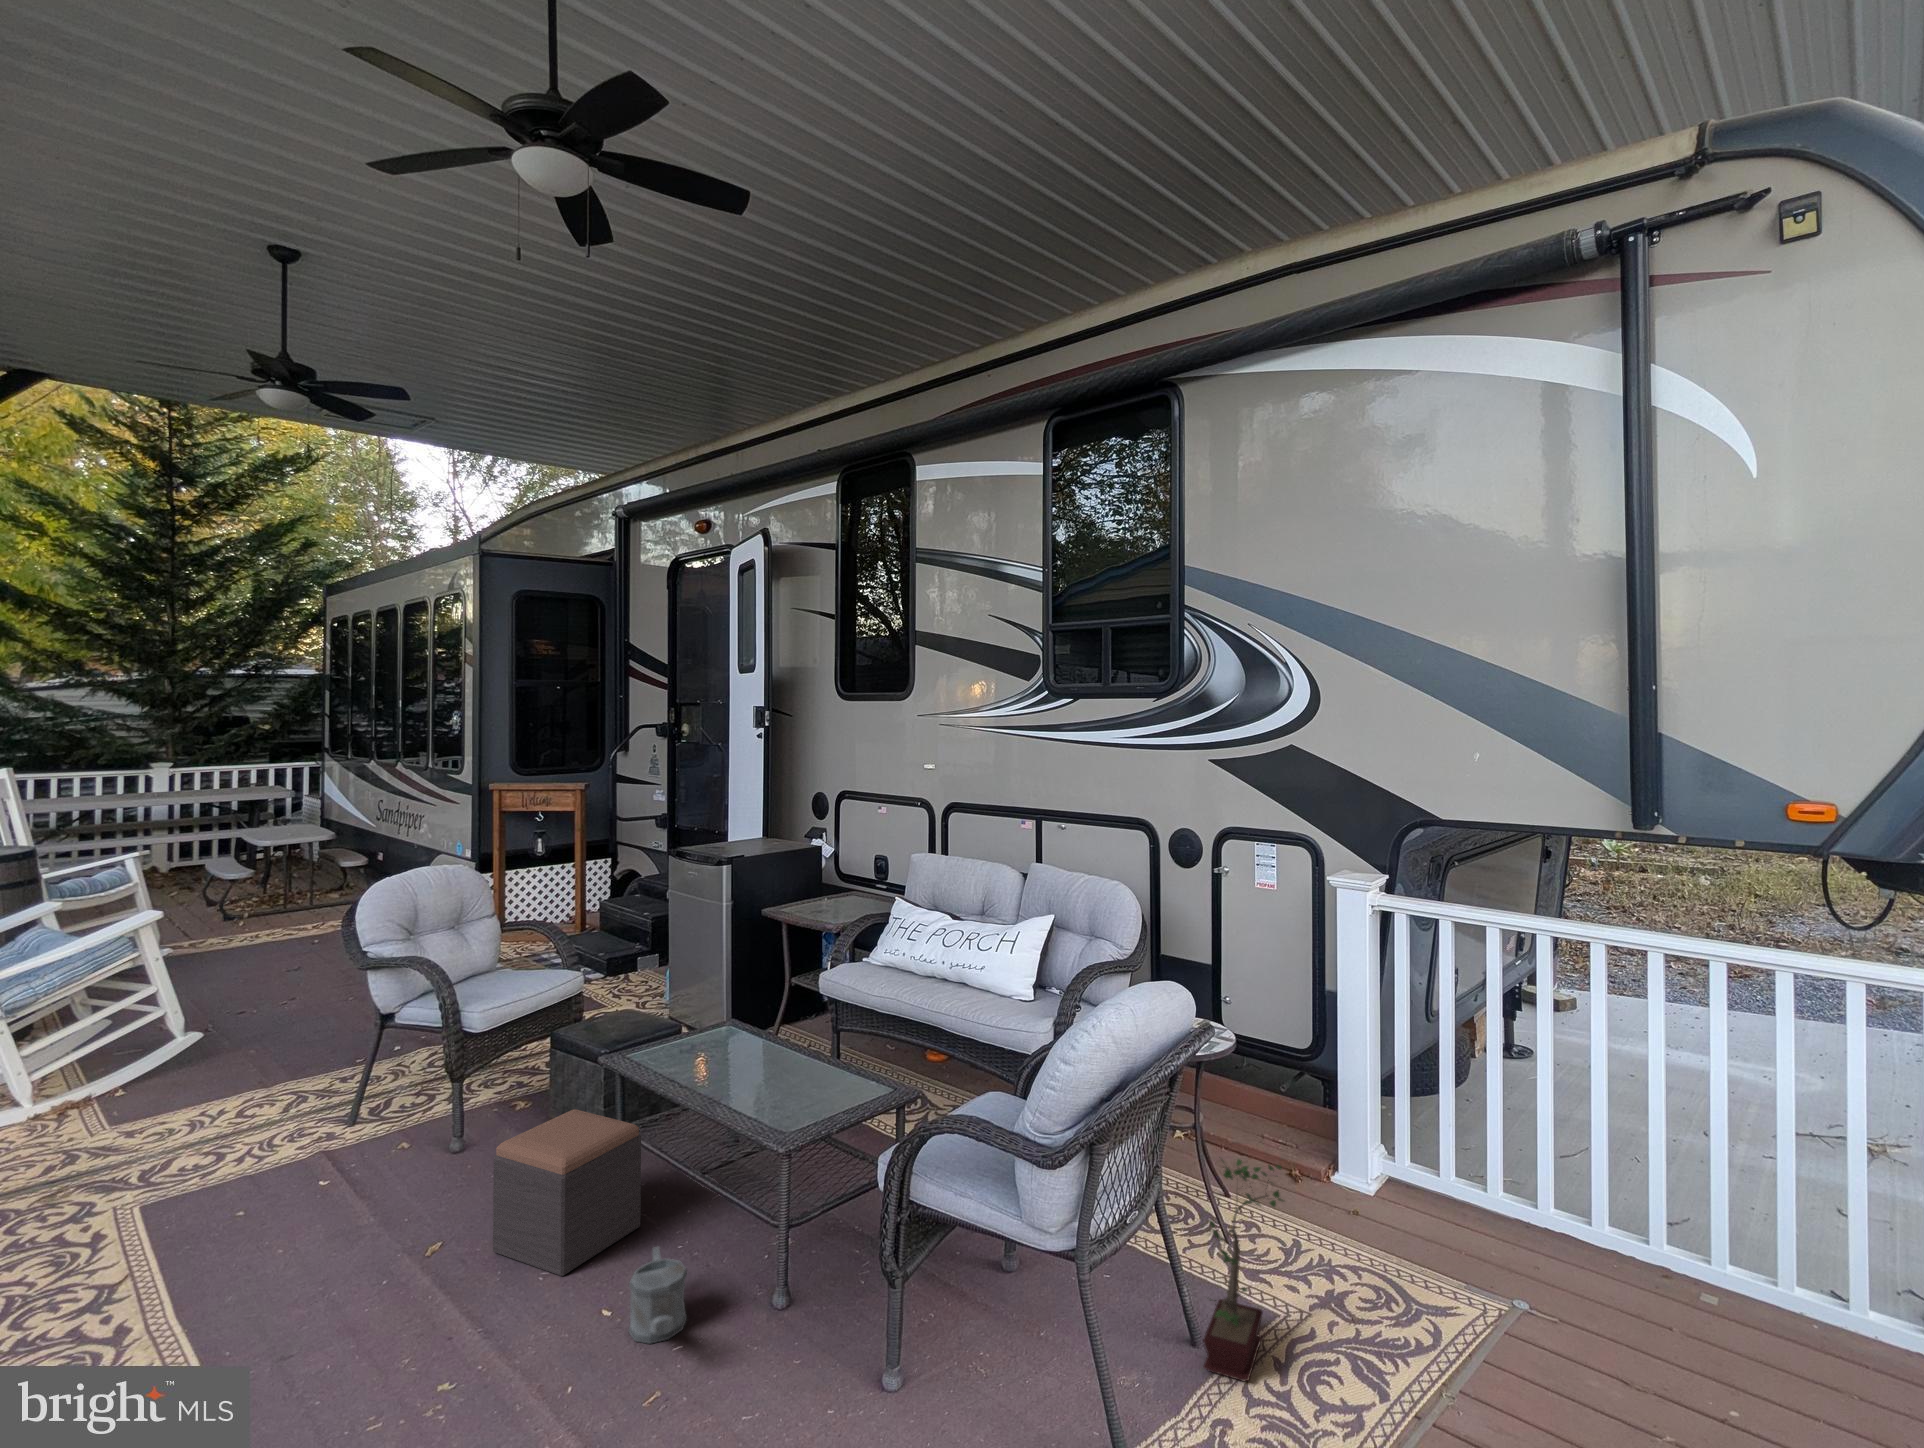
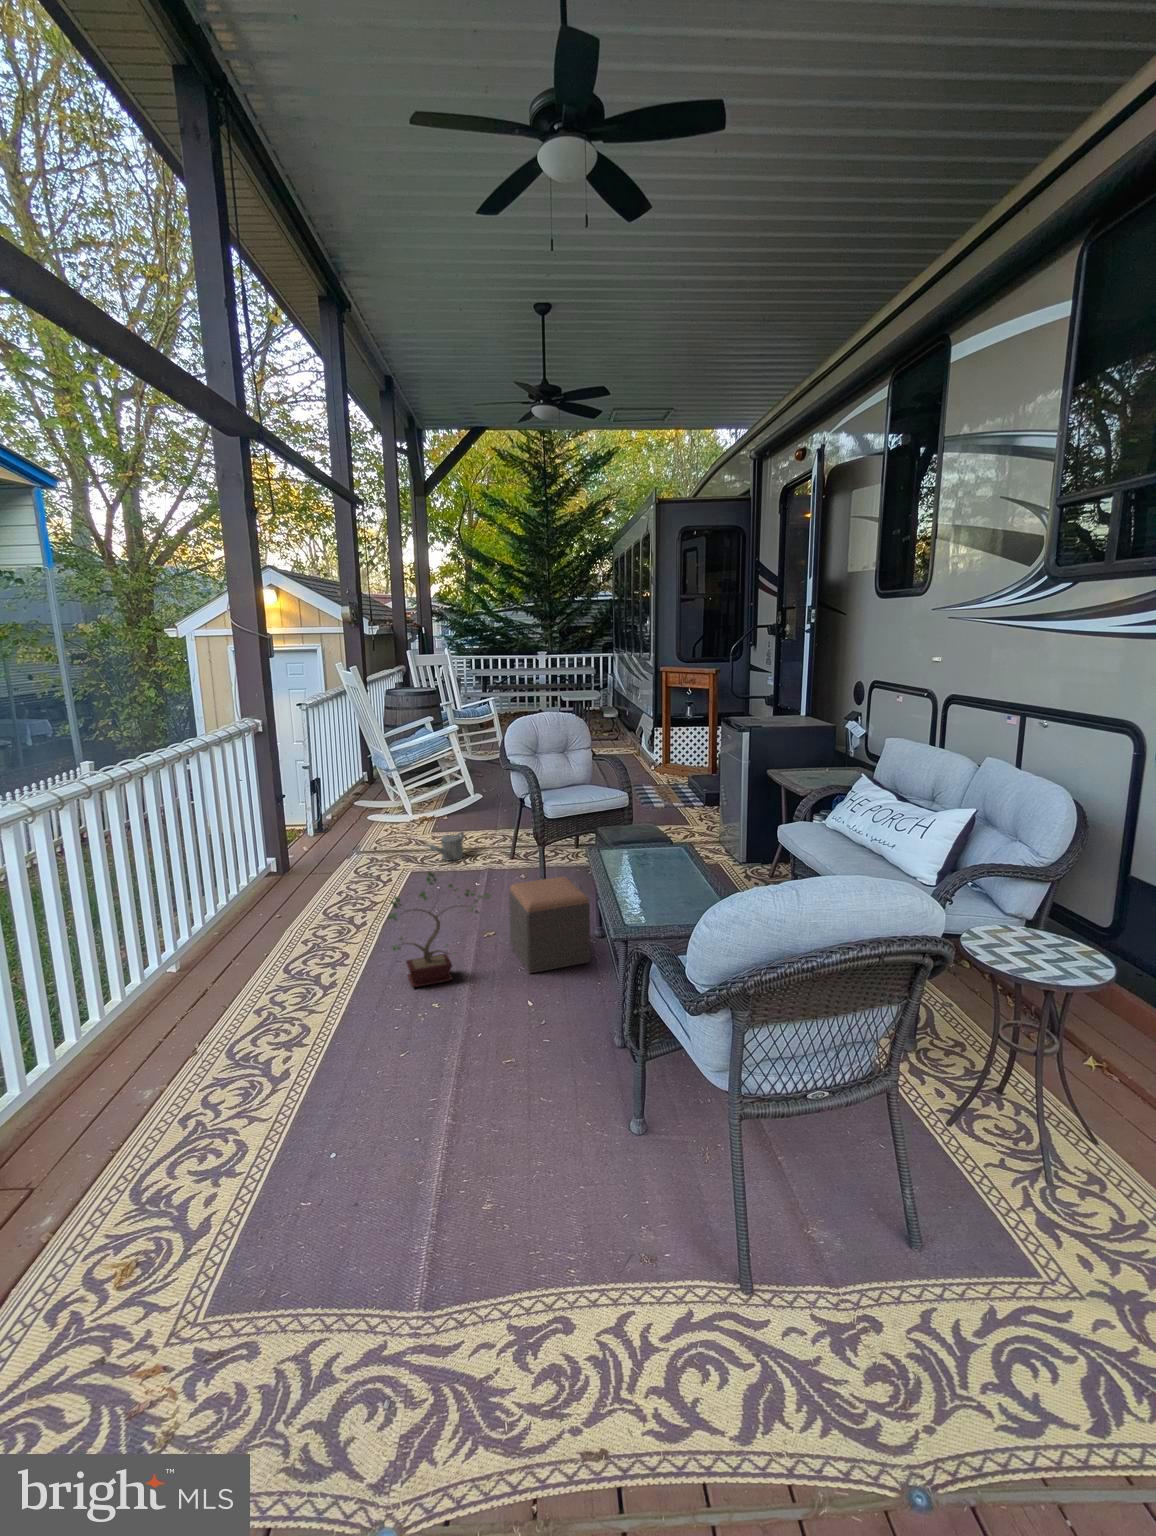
potted plant: present [1203,1159,1283,1381] -> present [388,872,491,987]
watering can: present [629,1247,687,1344] -> present [430,832,464,861]

